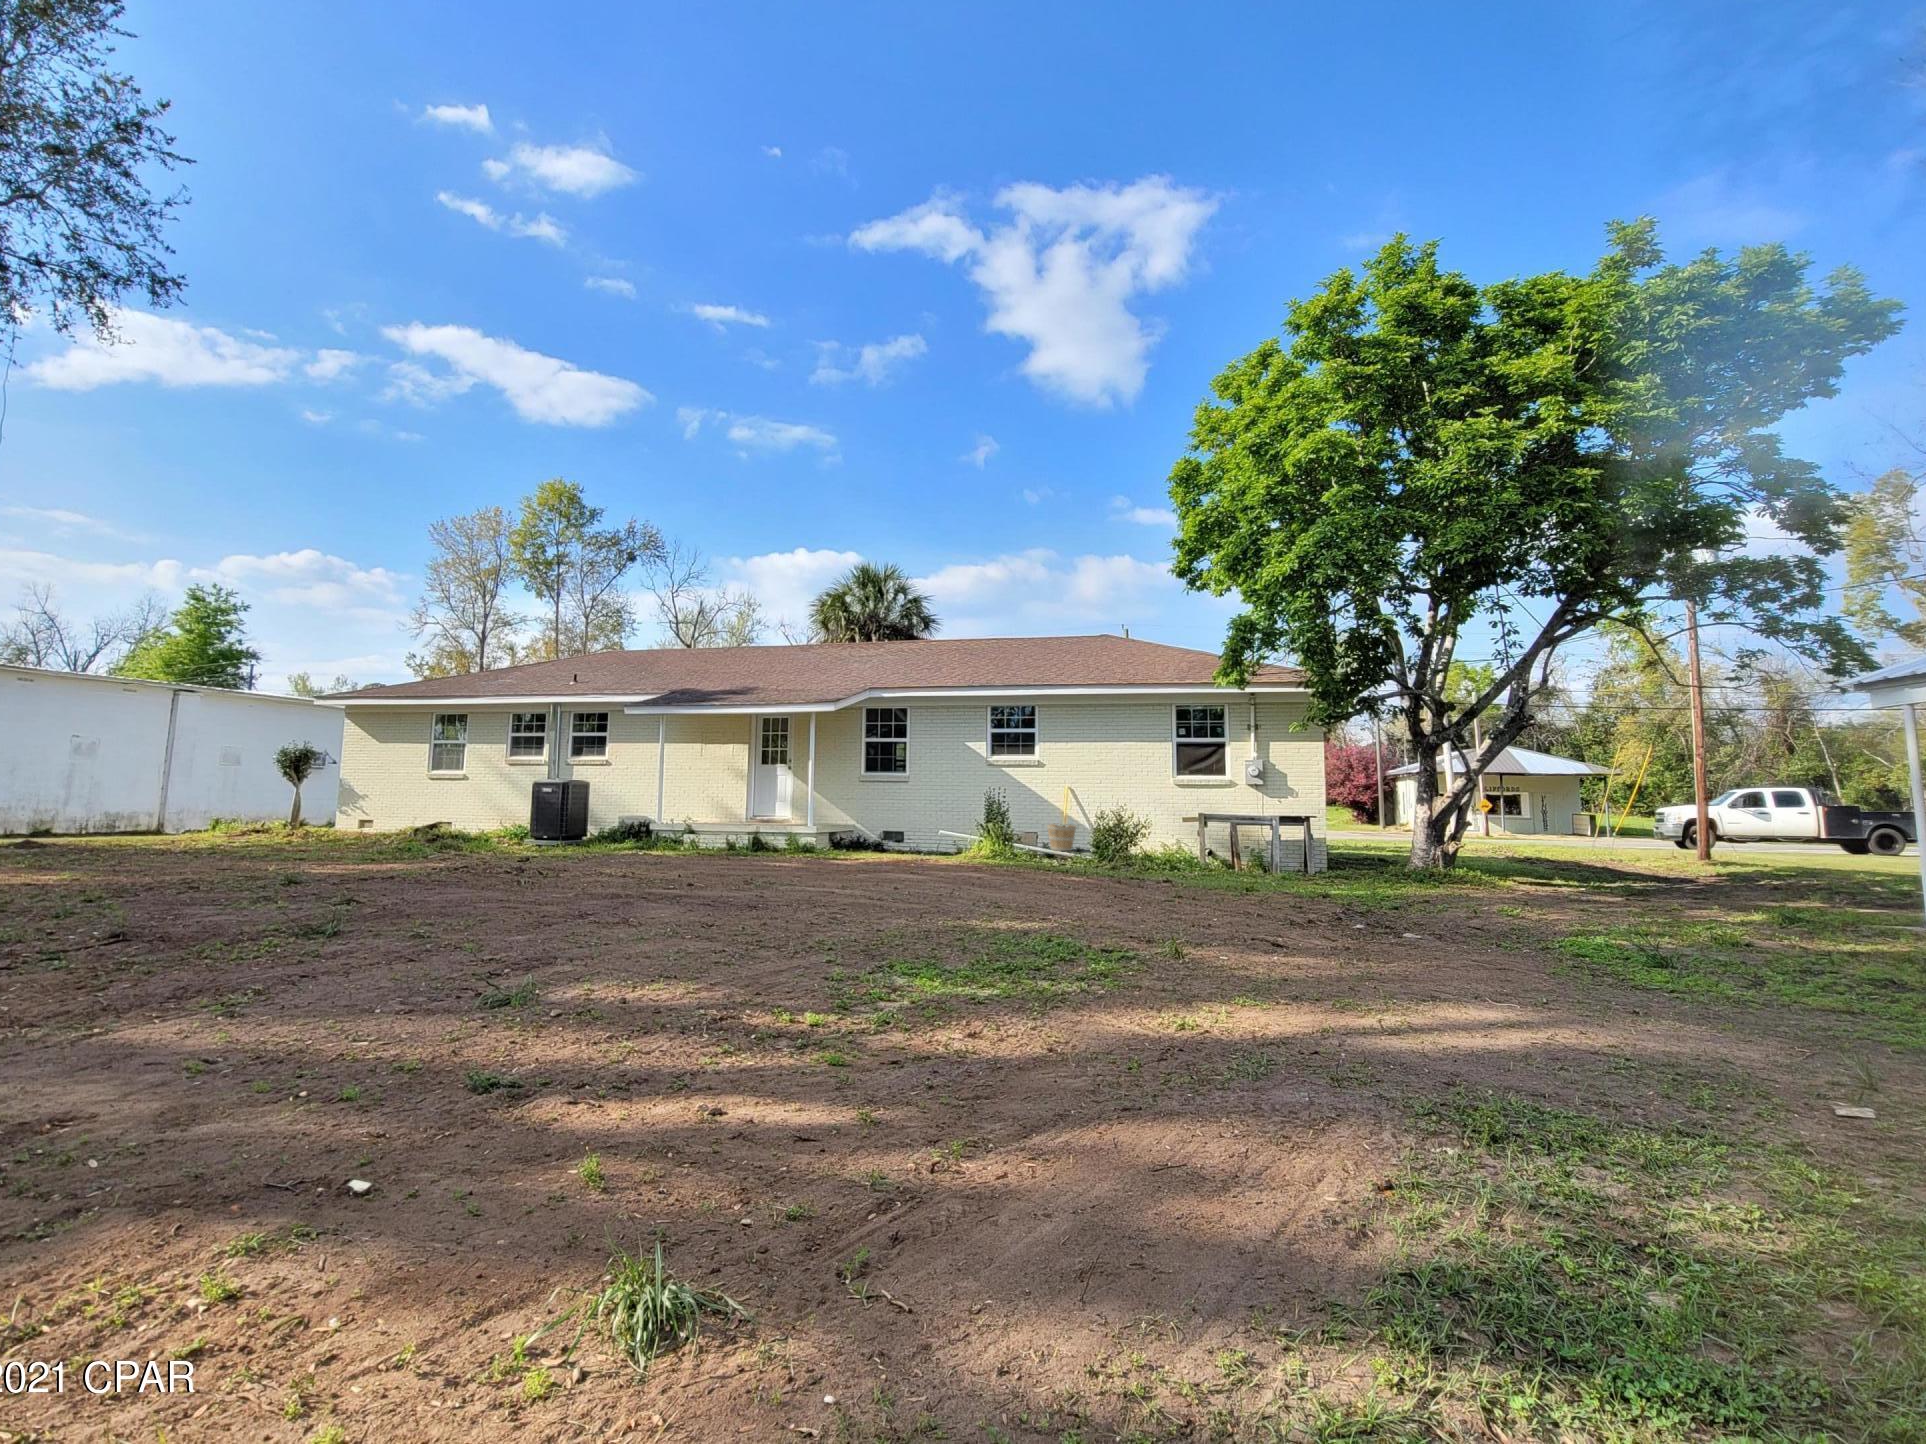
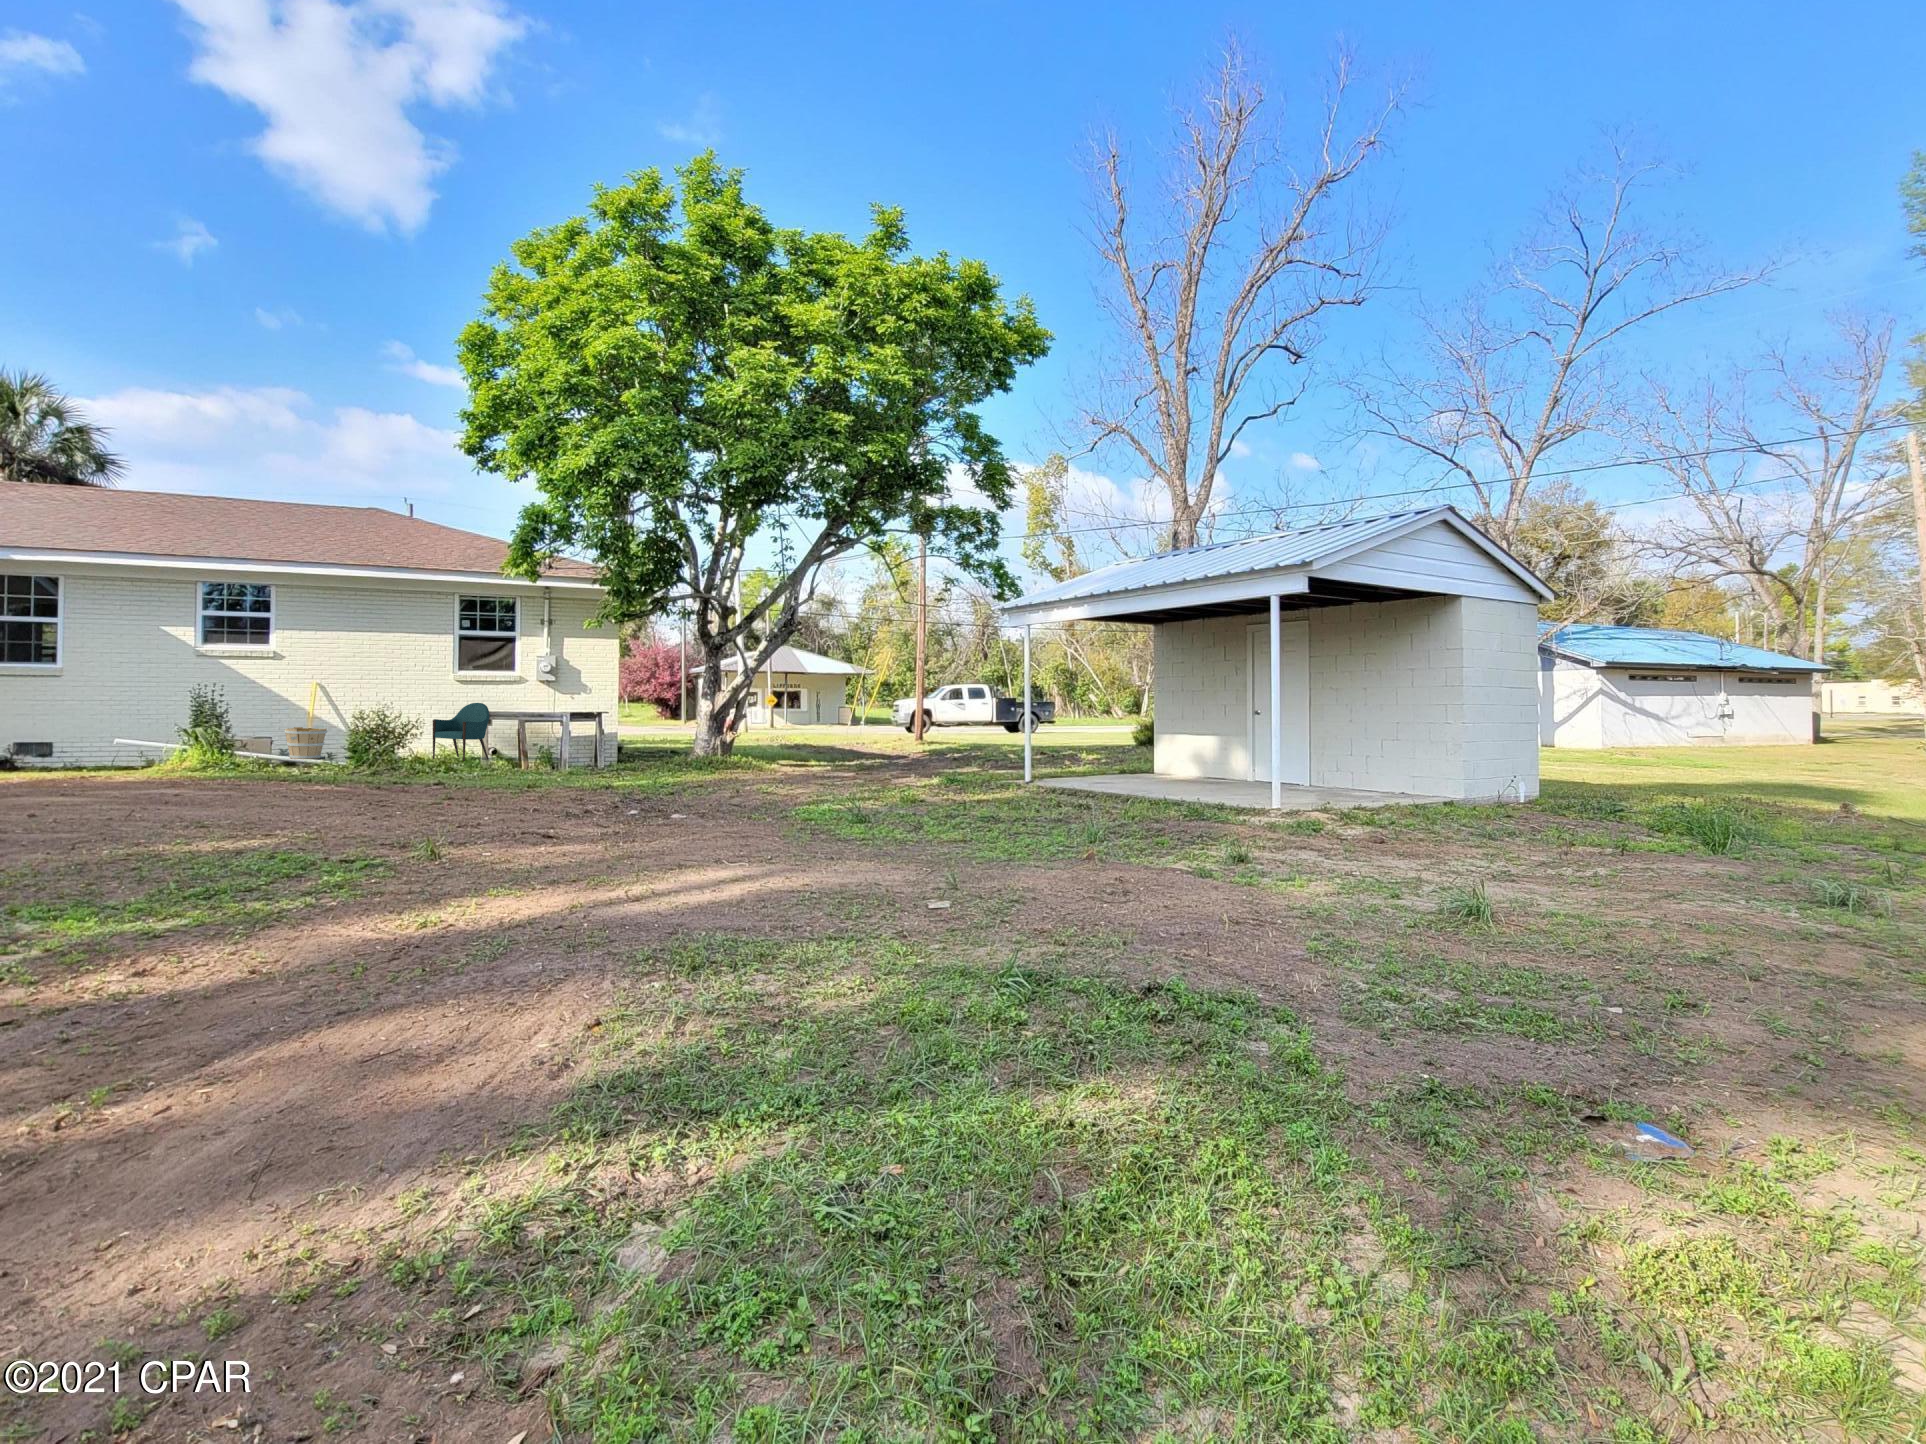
chair: none [1157,805,1205,859] -> present [433,703,489,761]

